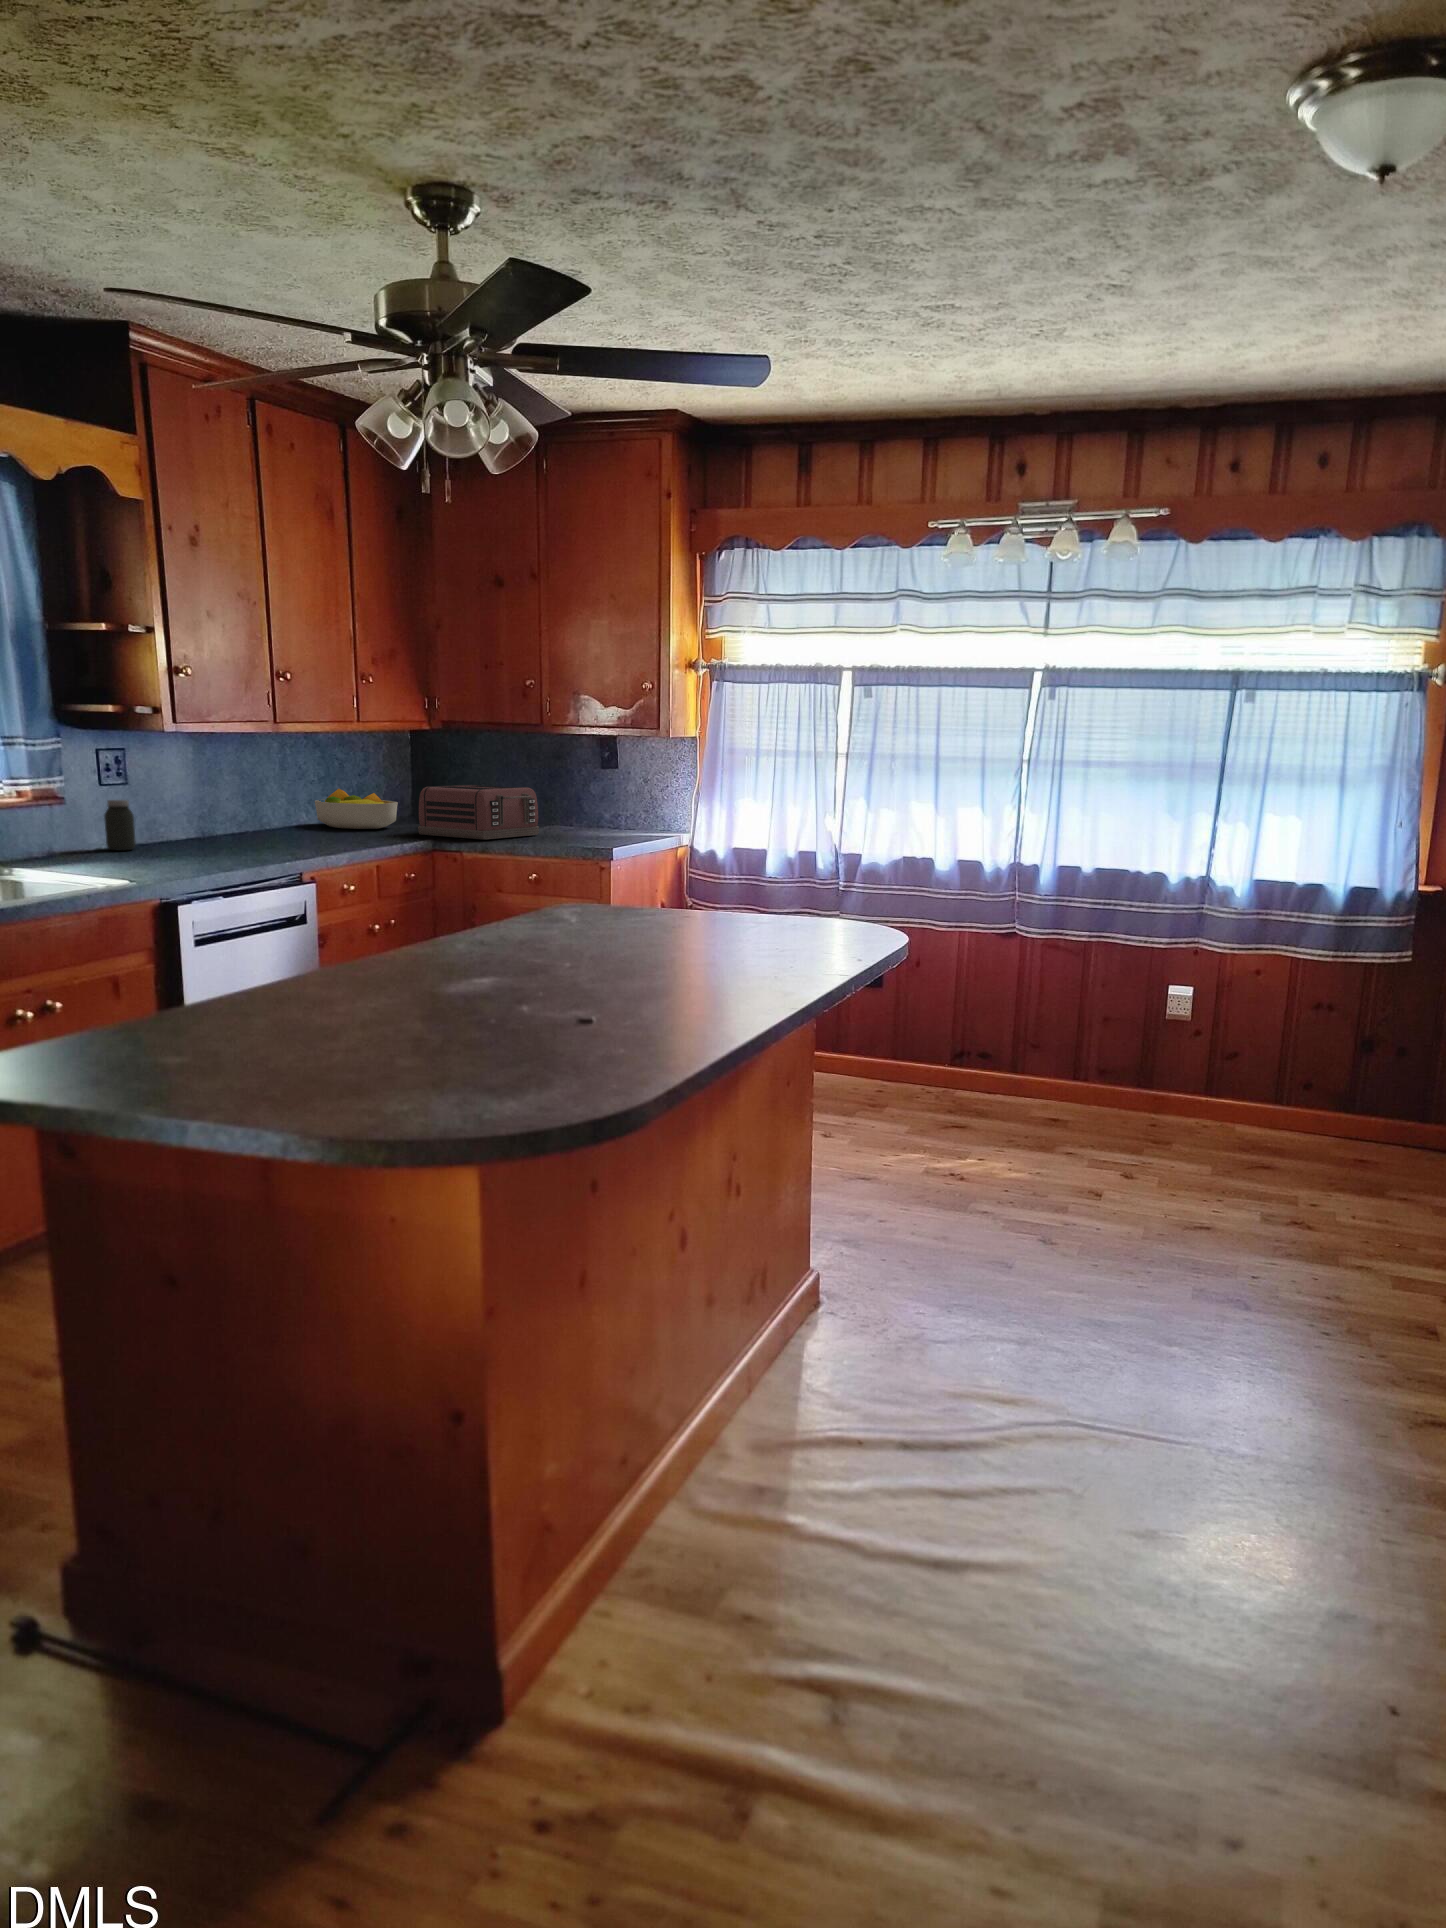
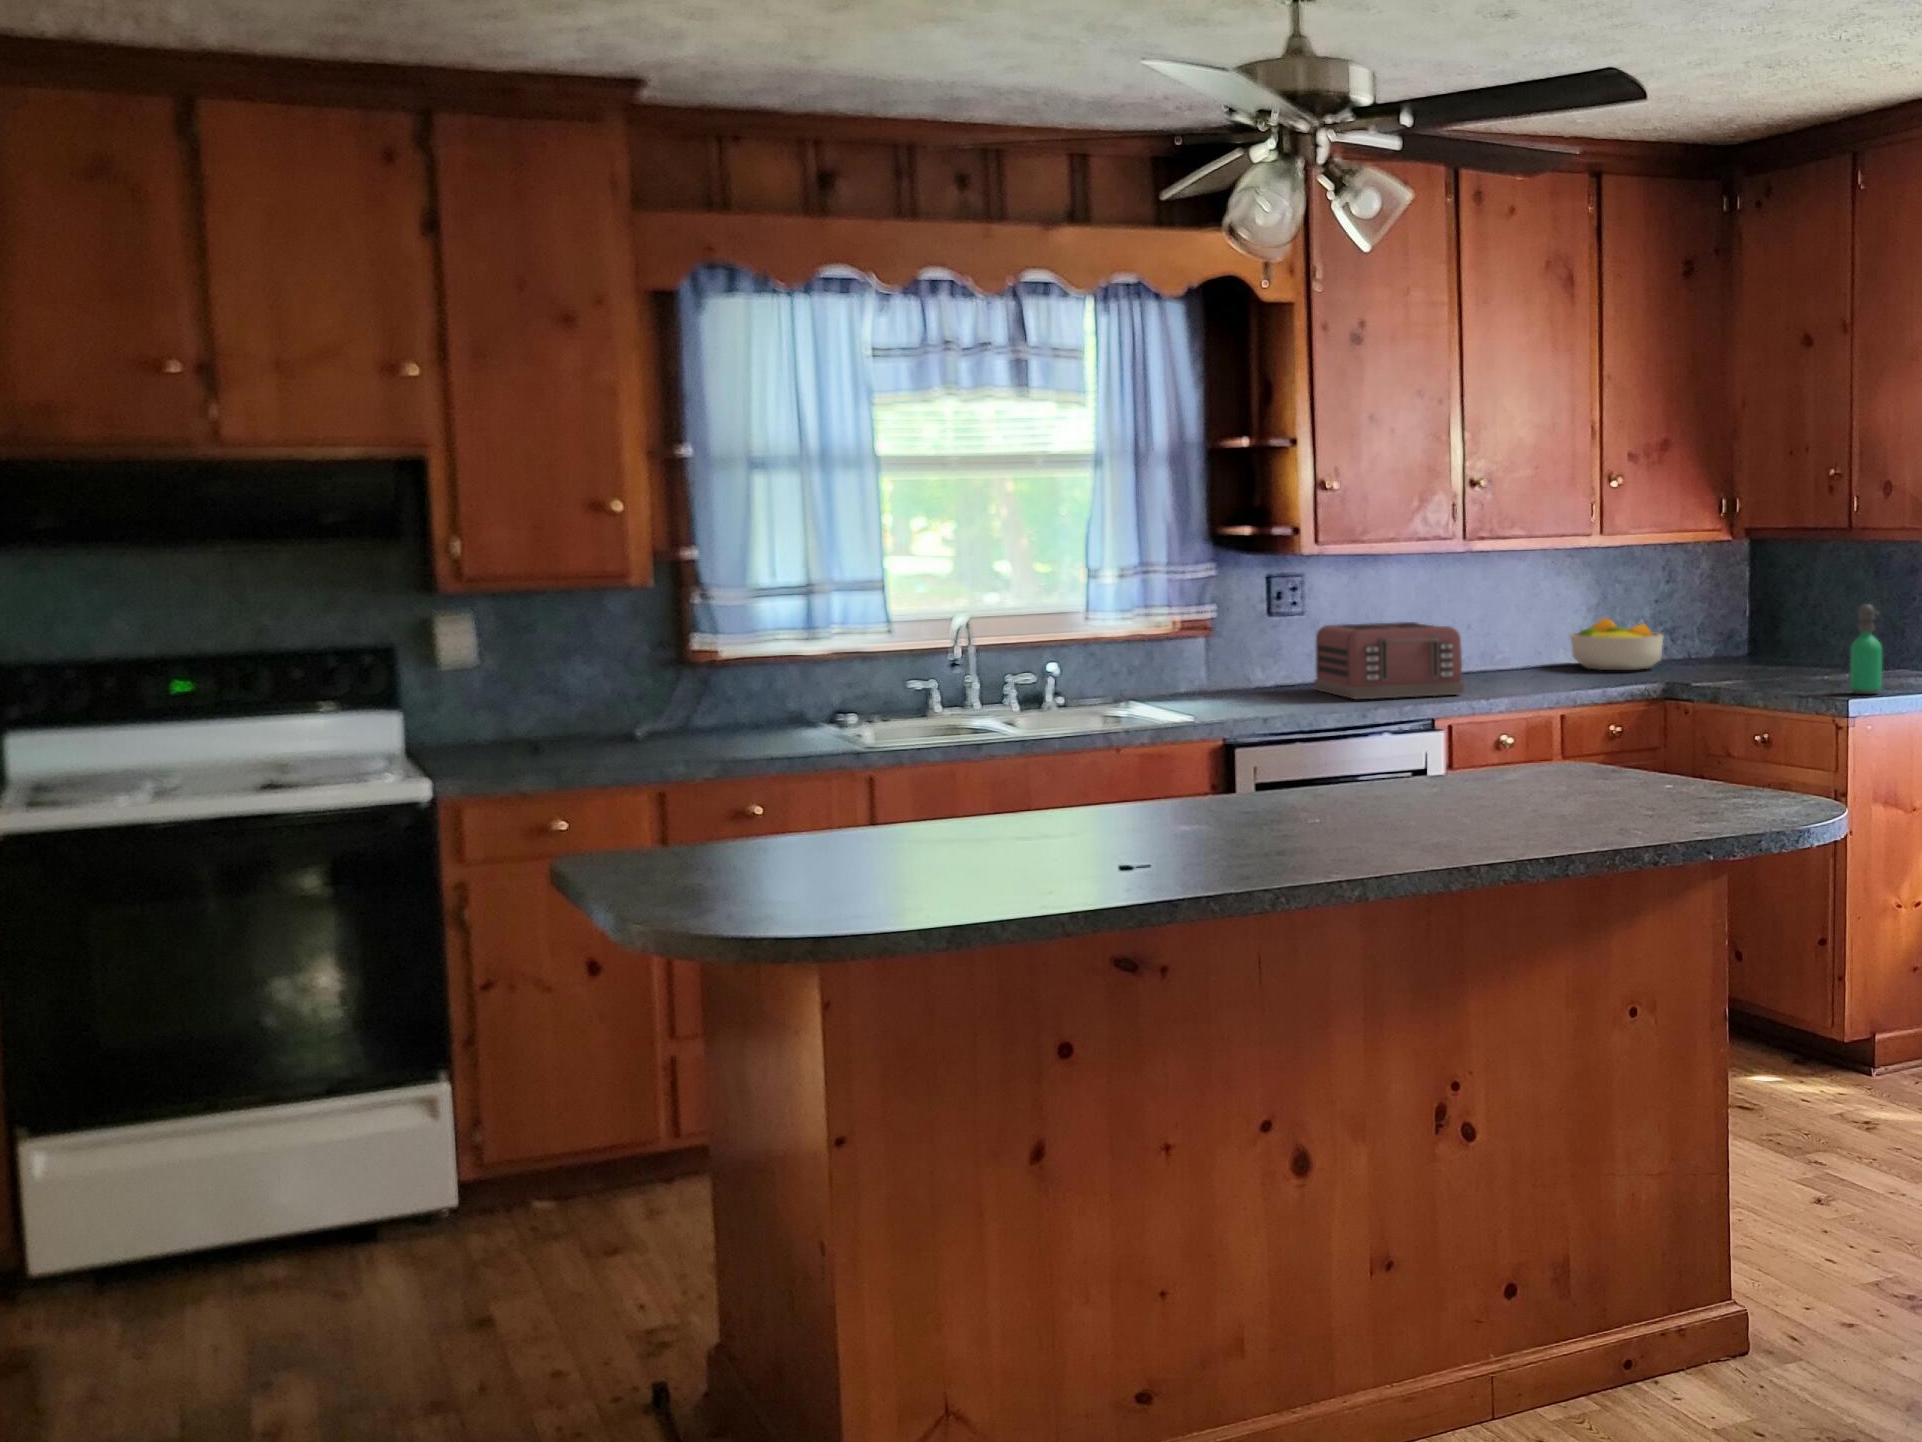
soap dispenser: none [576,779,600,842] -> present [1850,604,1882,694]
toaster: present [418,784,539,840] -> present [1314,622,1464,699]
jar: present [104,800,136,851] -> none [1260,631,1291,690]

